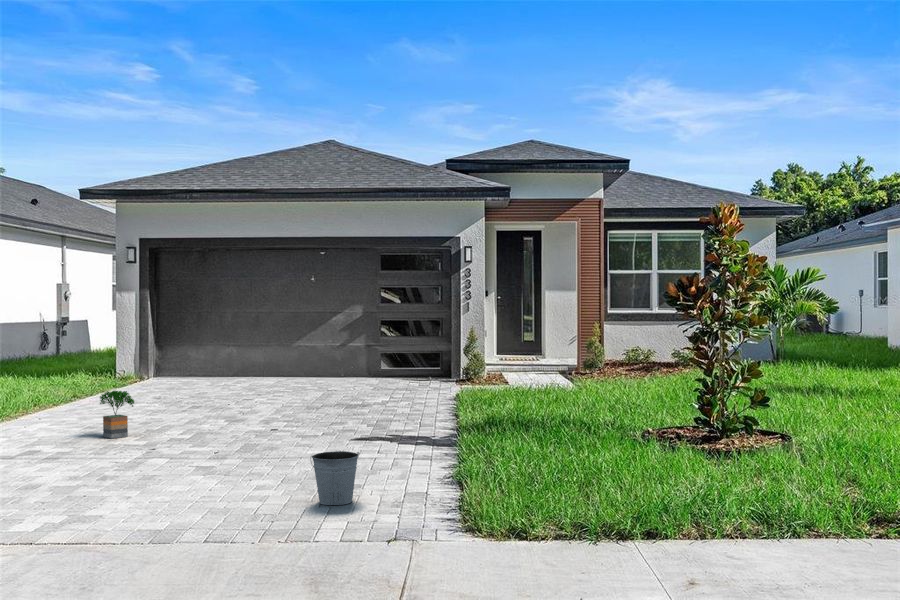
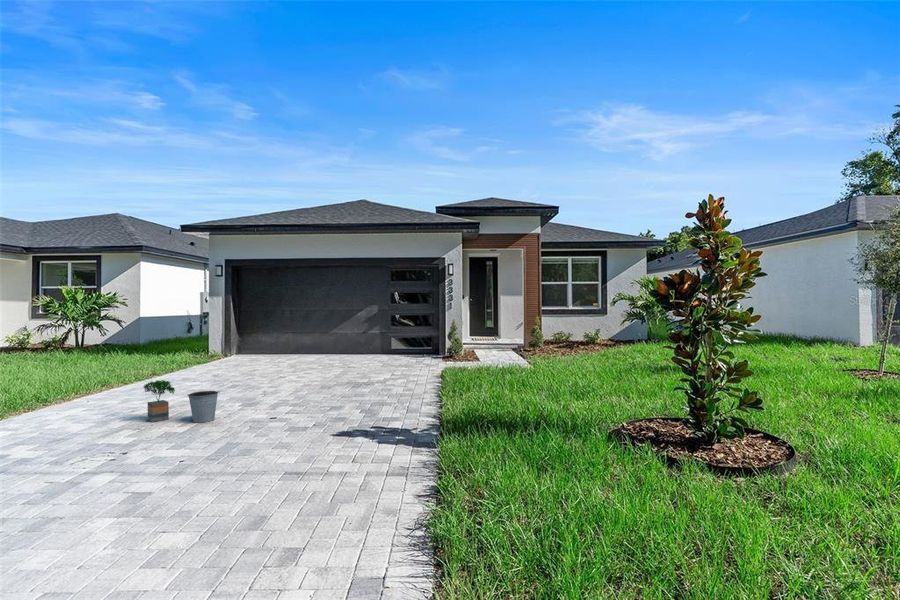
bucket: present [310,451,359,505] -> present [188,391,218,423]

